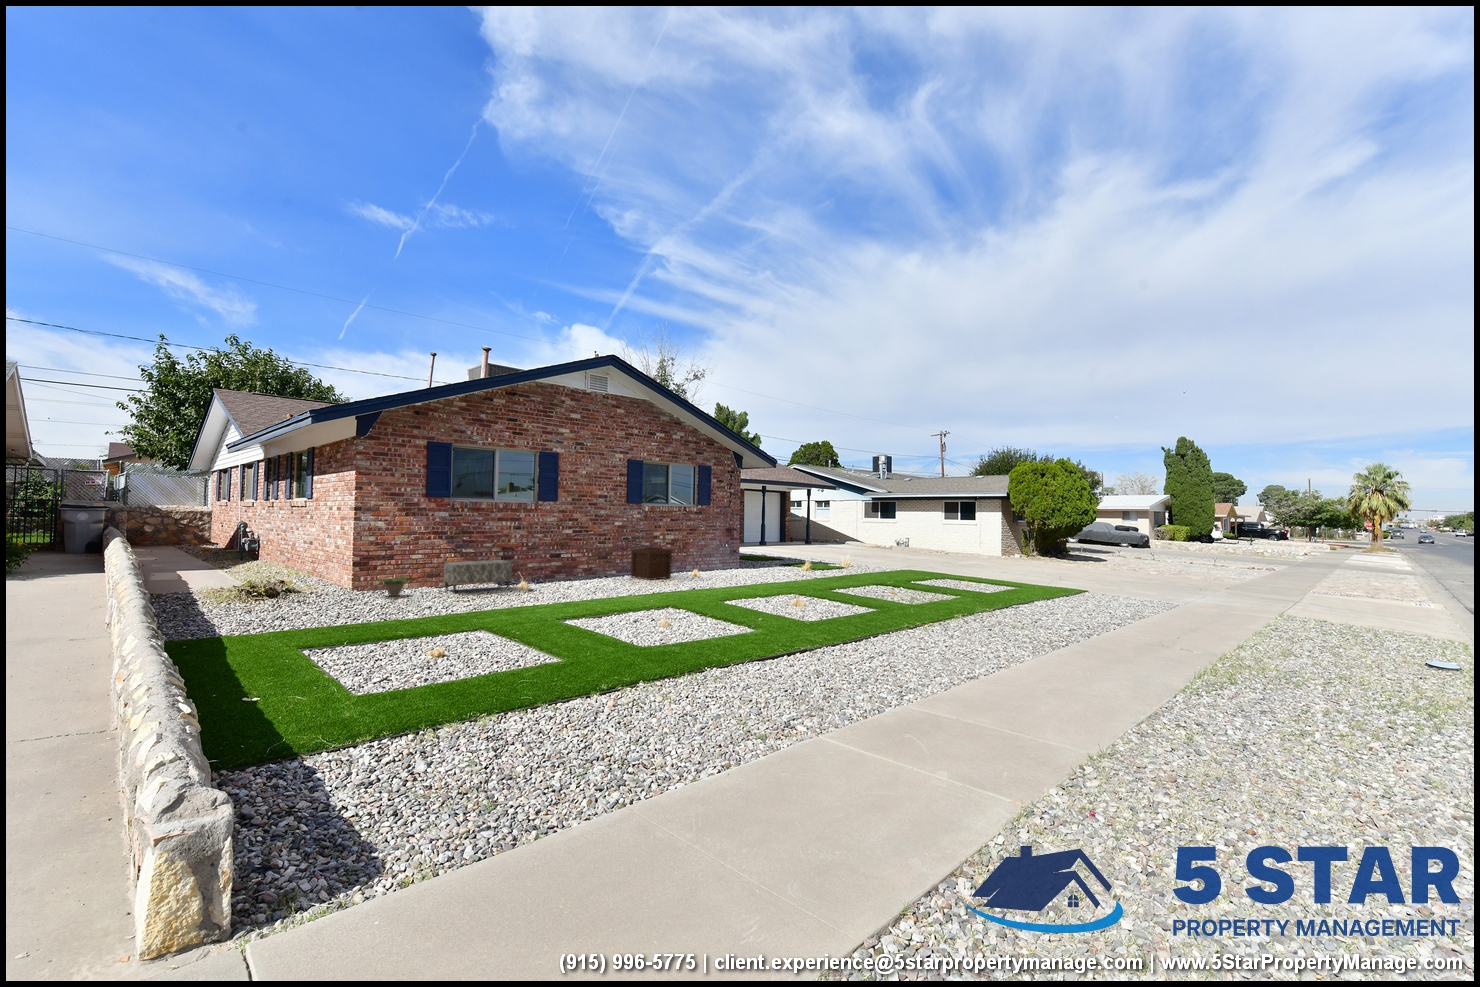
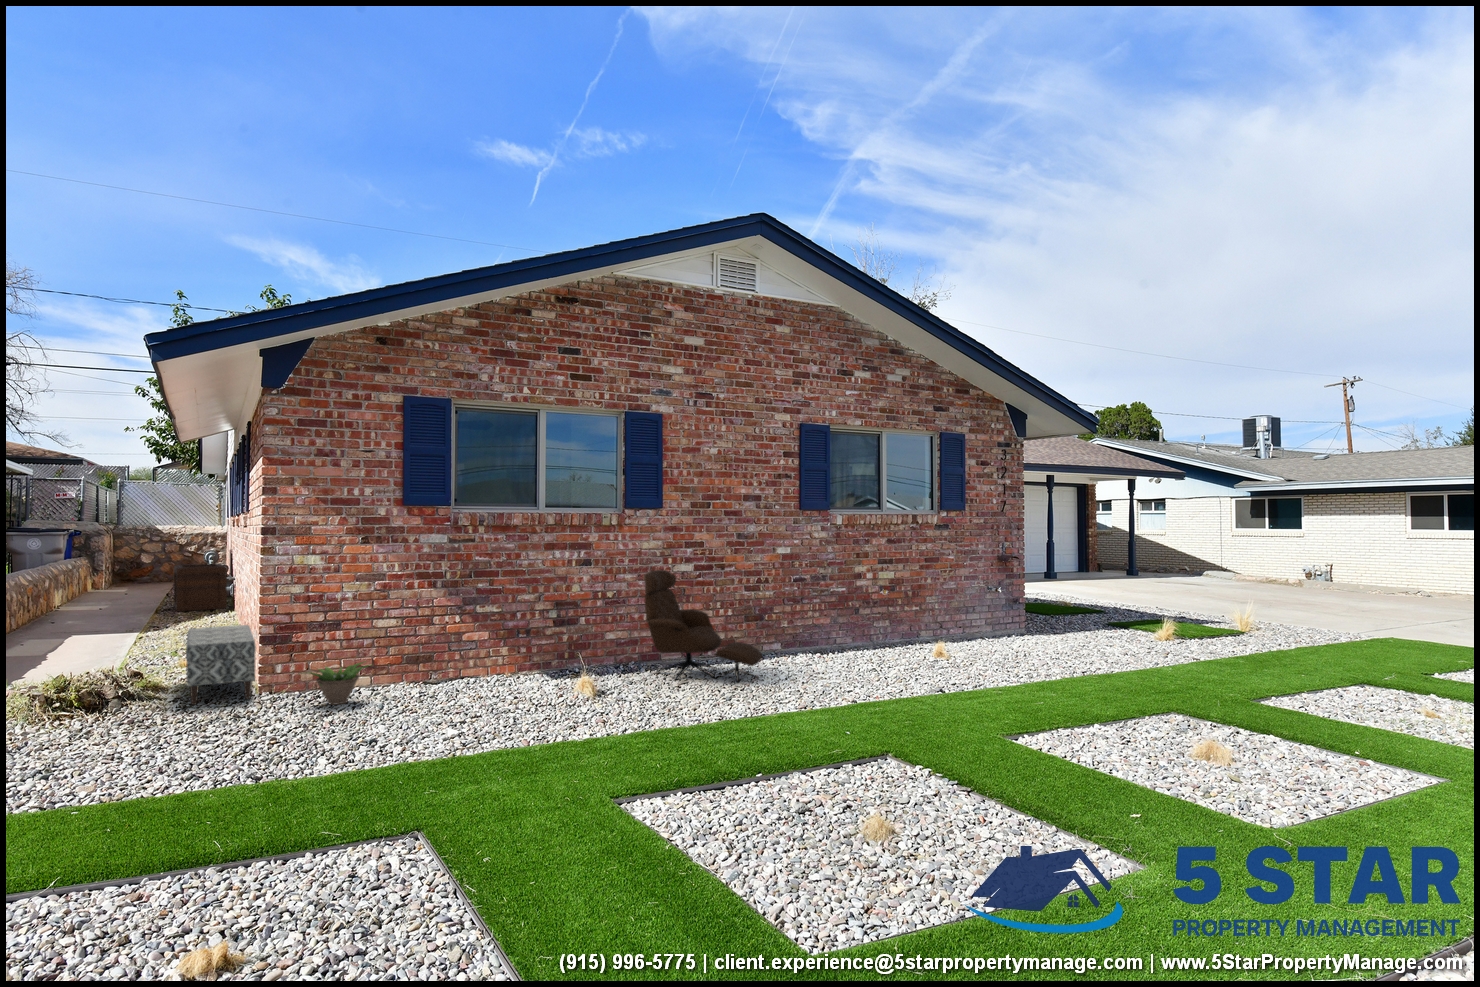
lounge chair: none [549,532,609,586] -> present [644,570,762,682]
wooden crate: present [631,548,672,580] -> present [174,563,227,612]
bench: present [444,560,512,593] -> present [186,625,256,704]

